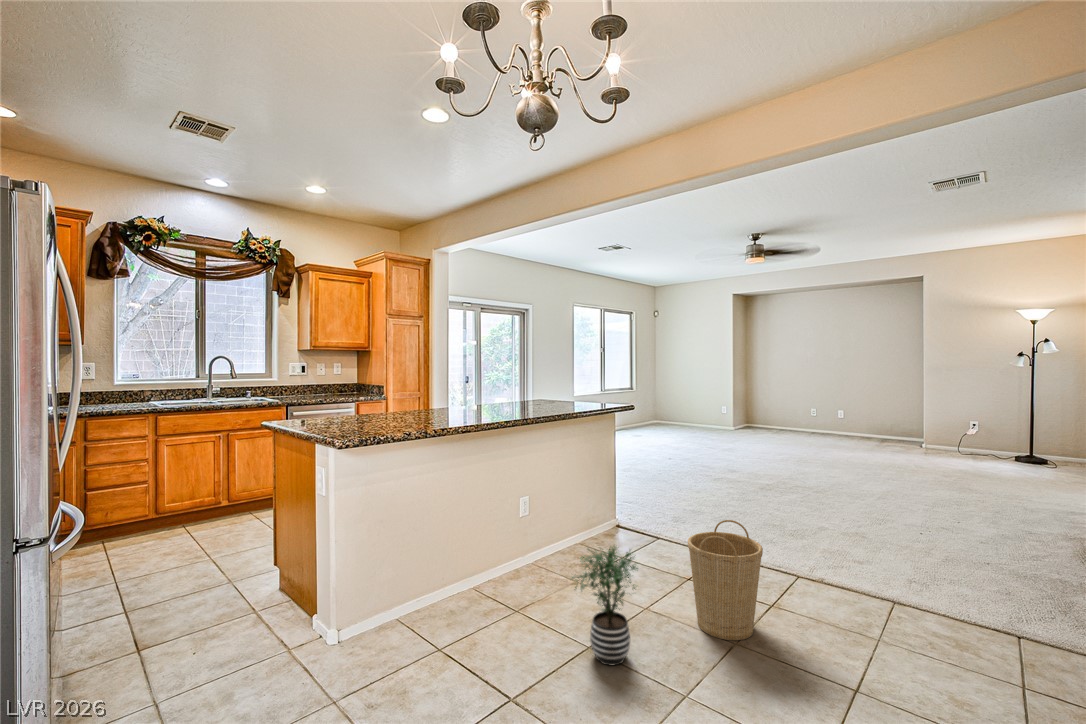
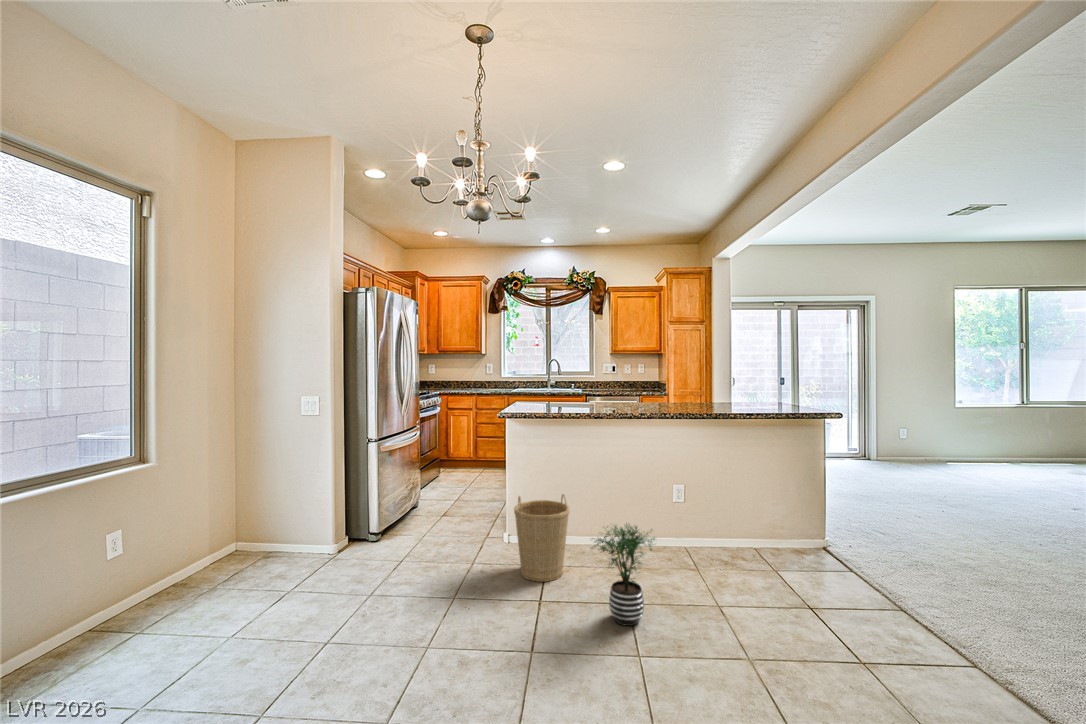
basket: present [688,520,763,640] -> present [514,494,569,582]

